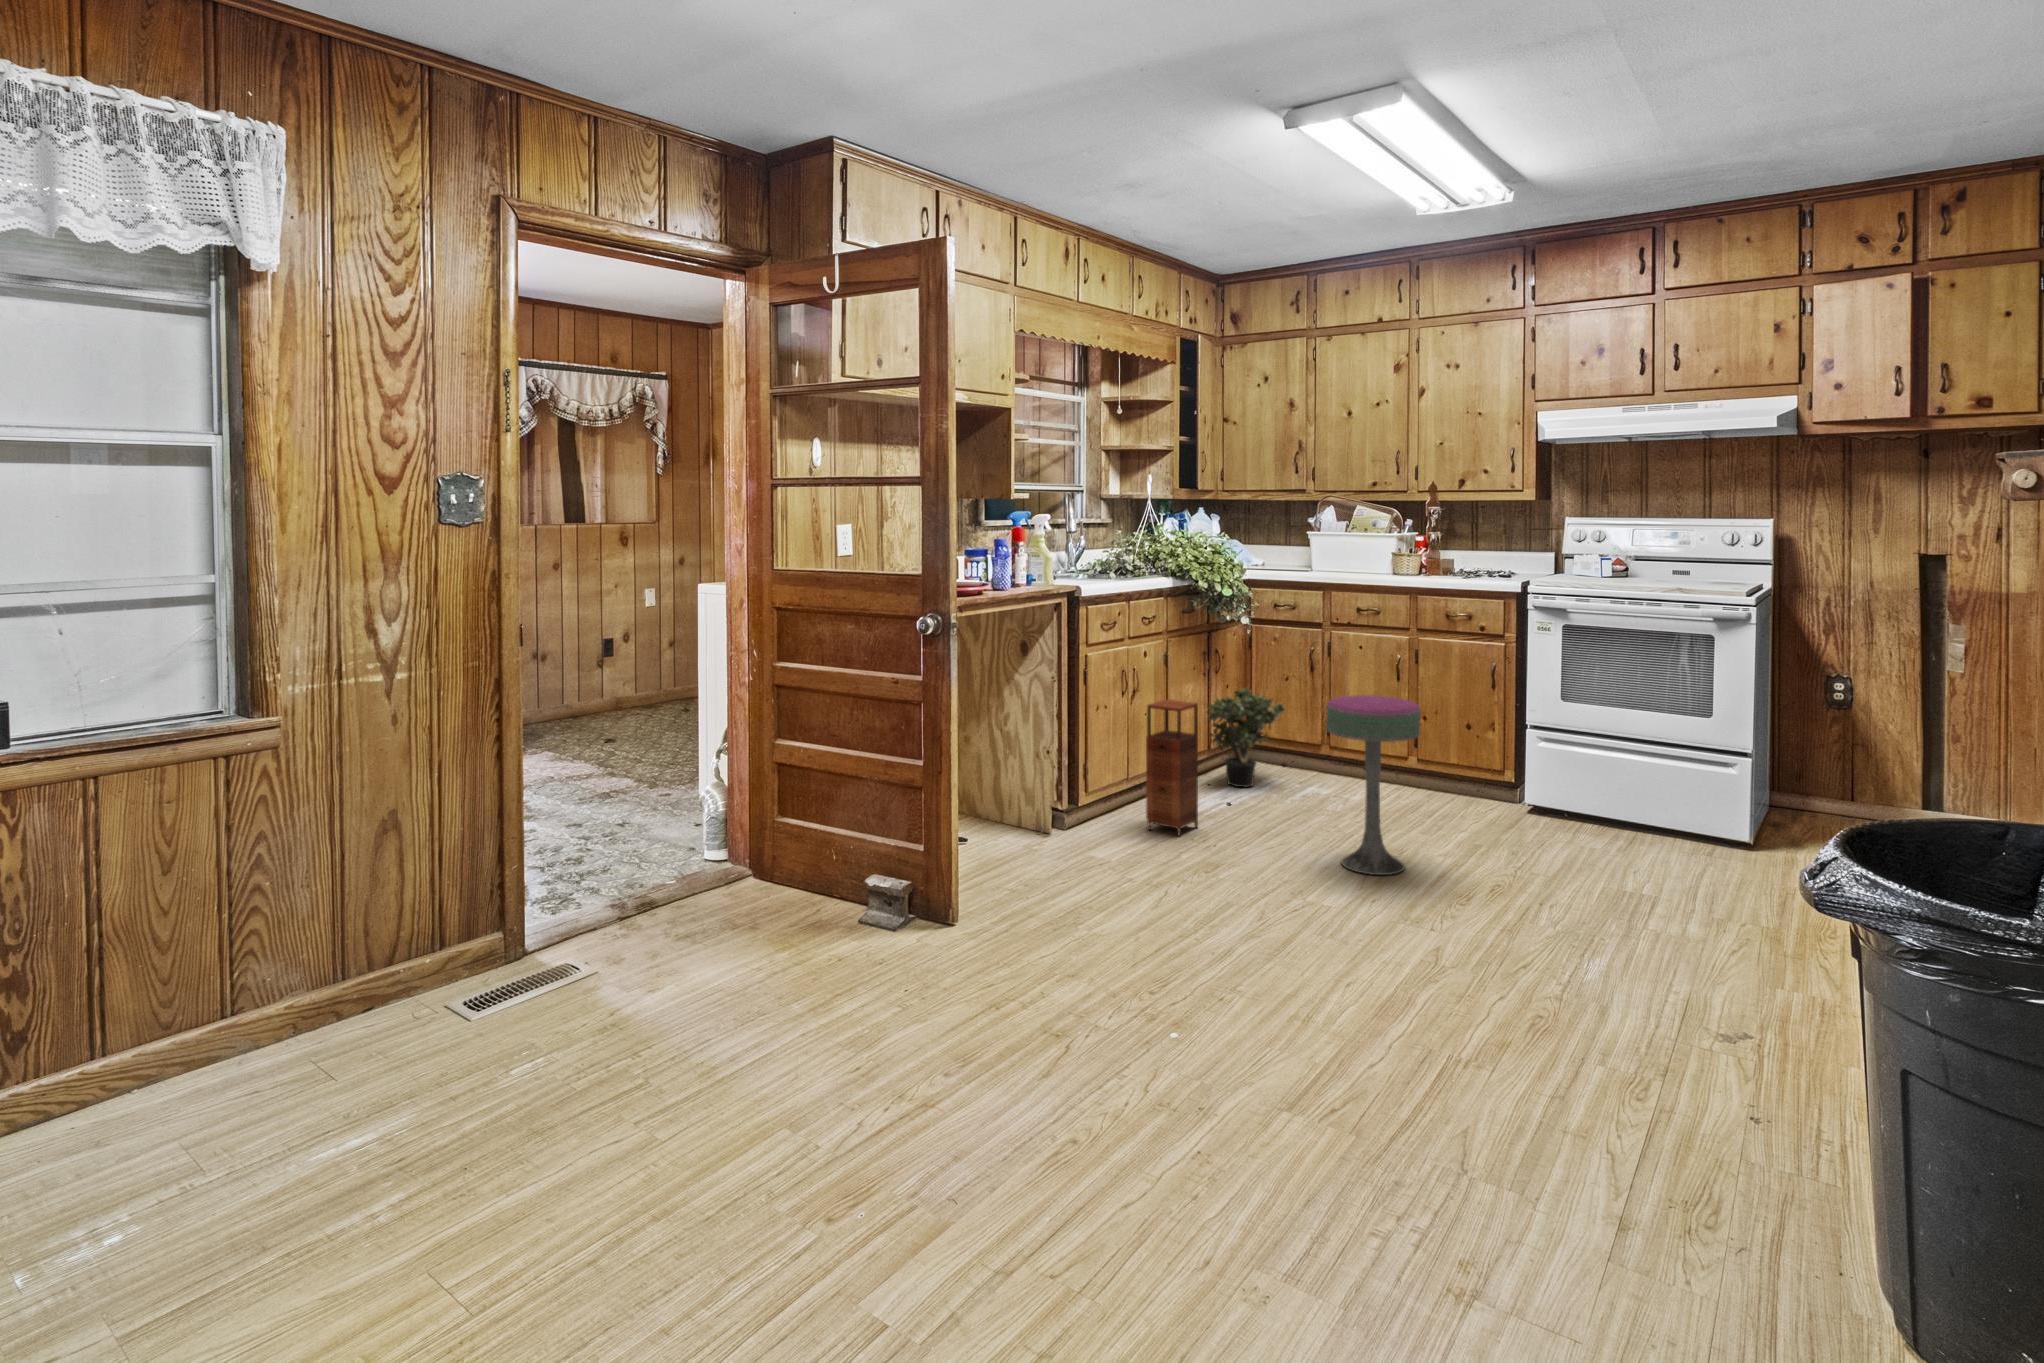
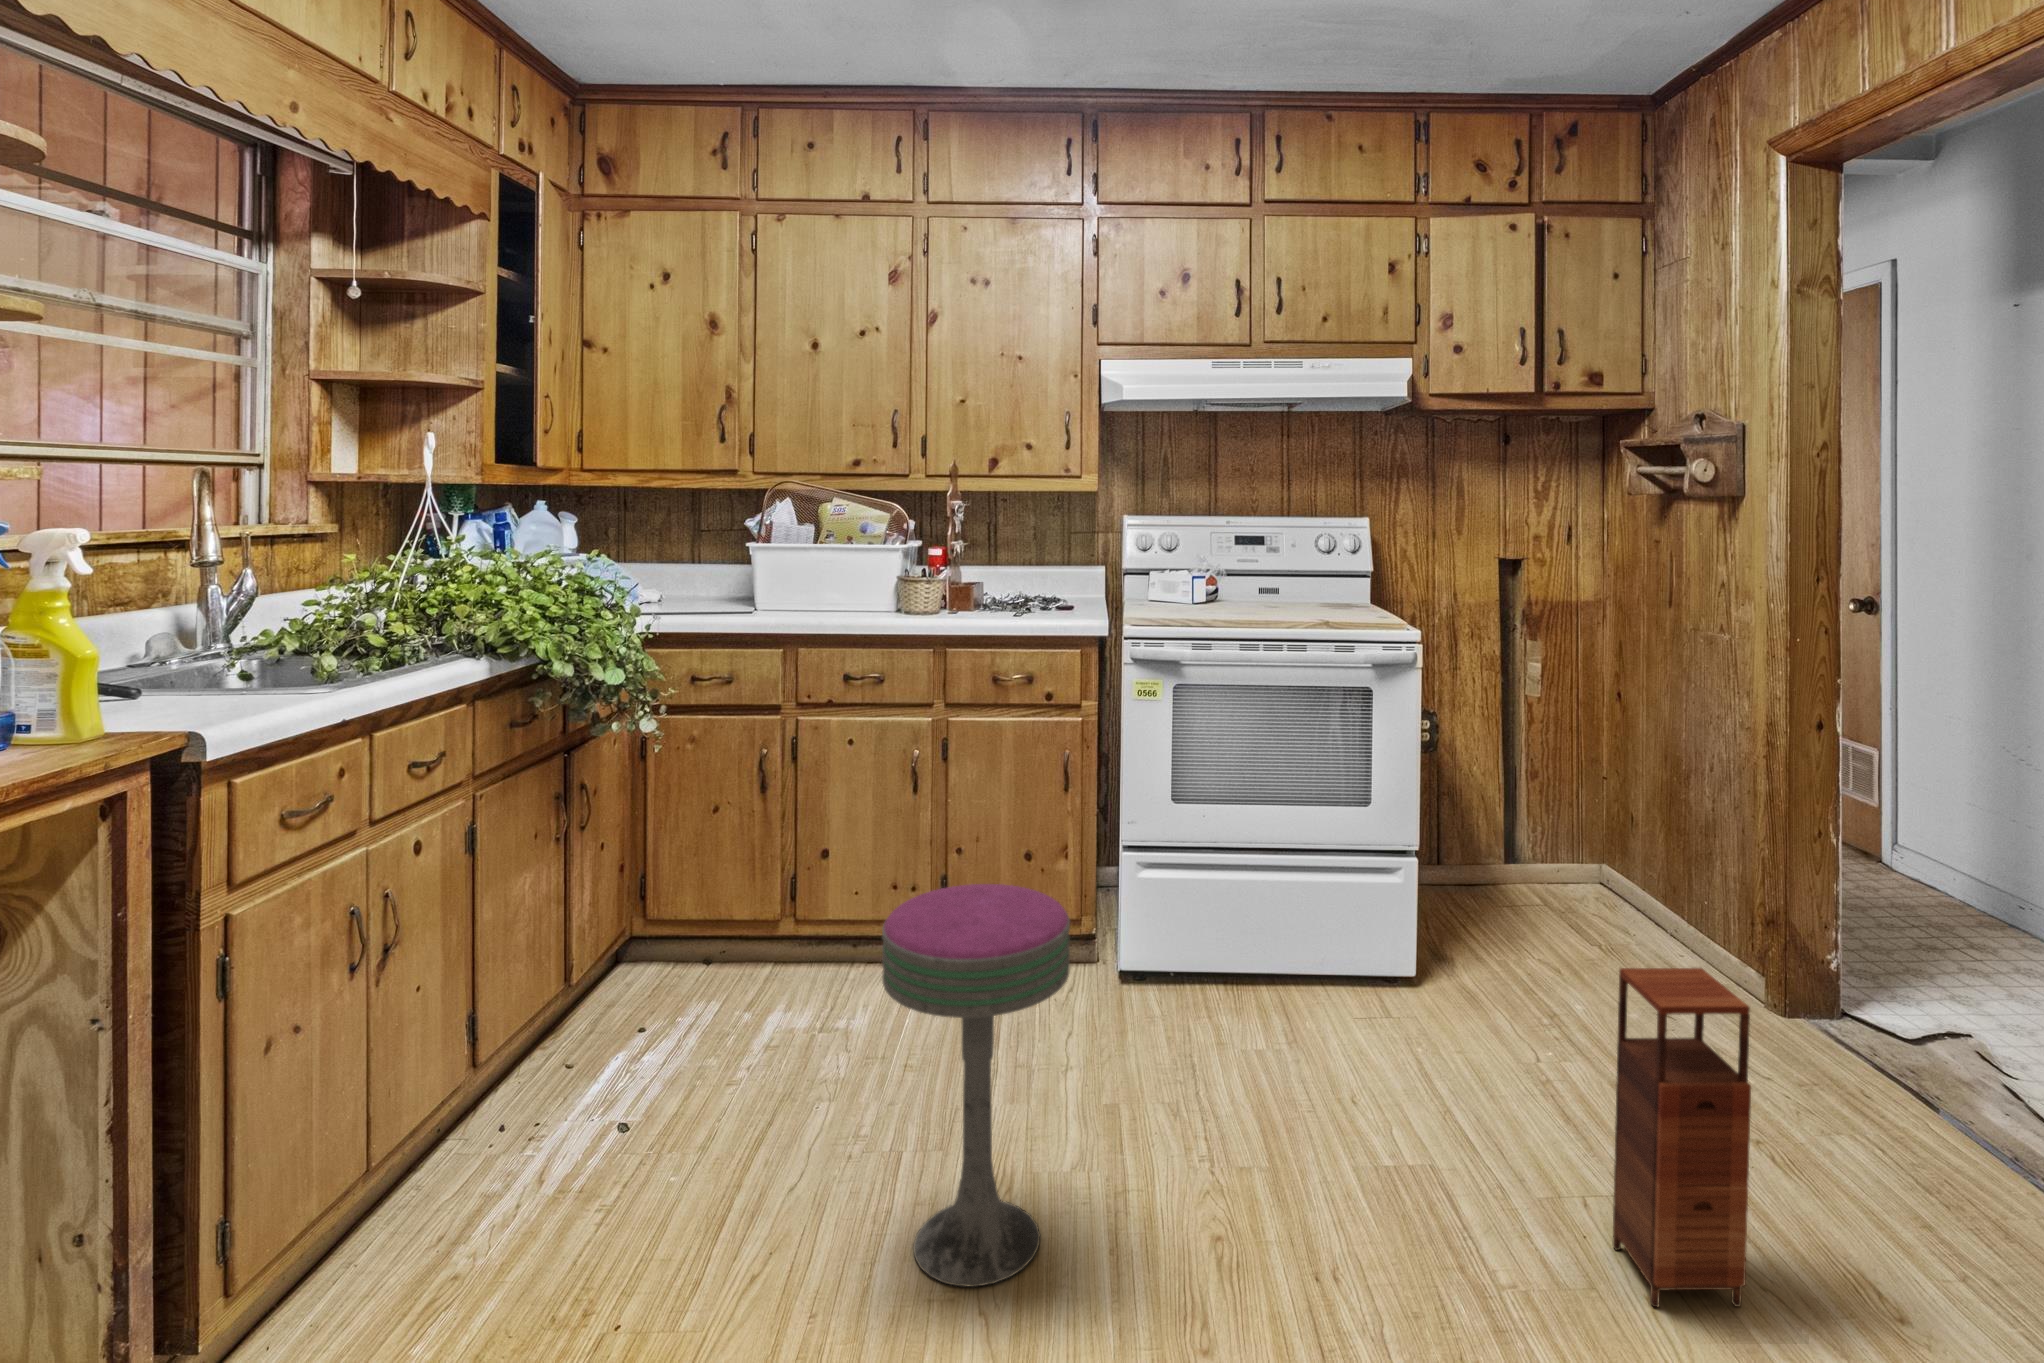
potted plant: present [1207,688,1285,787] -> none [567,847,732,1045]
storage cabinet: present [1146,700,1198,836] -> present [1613,968,1751,1307]

